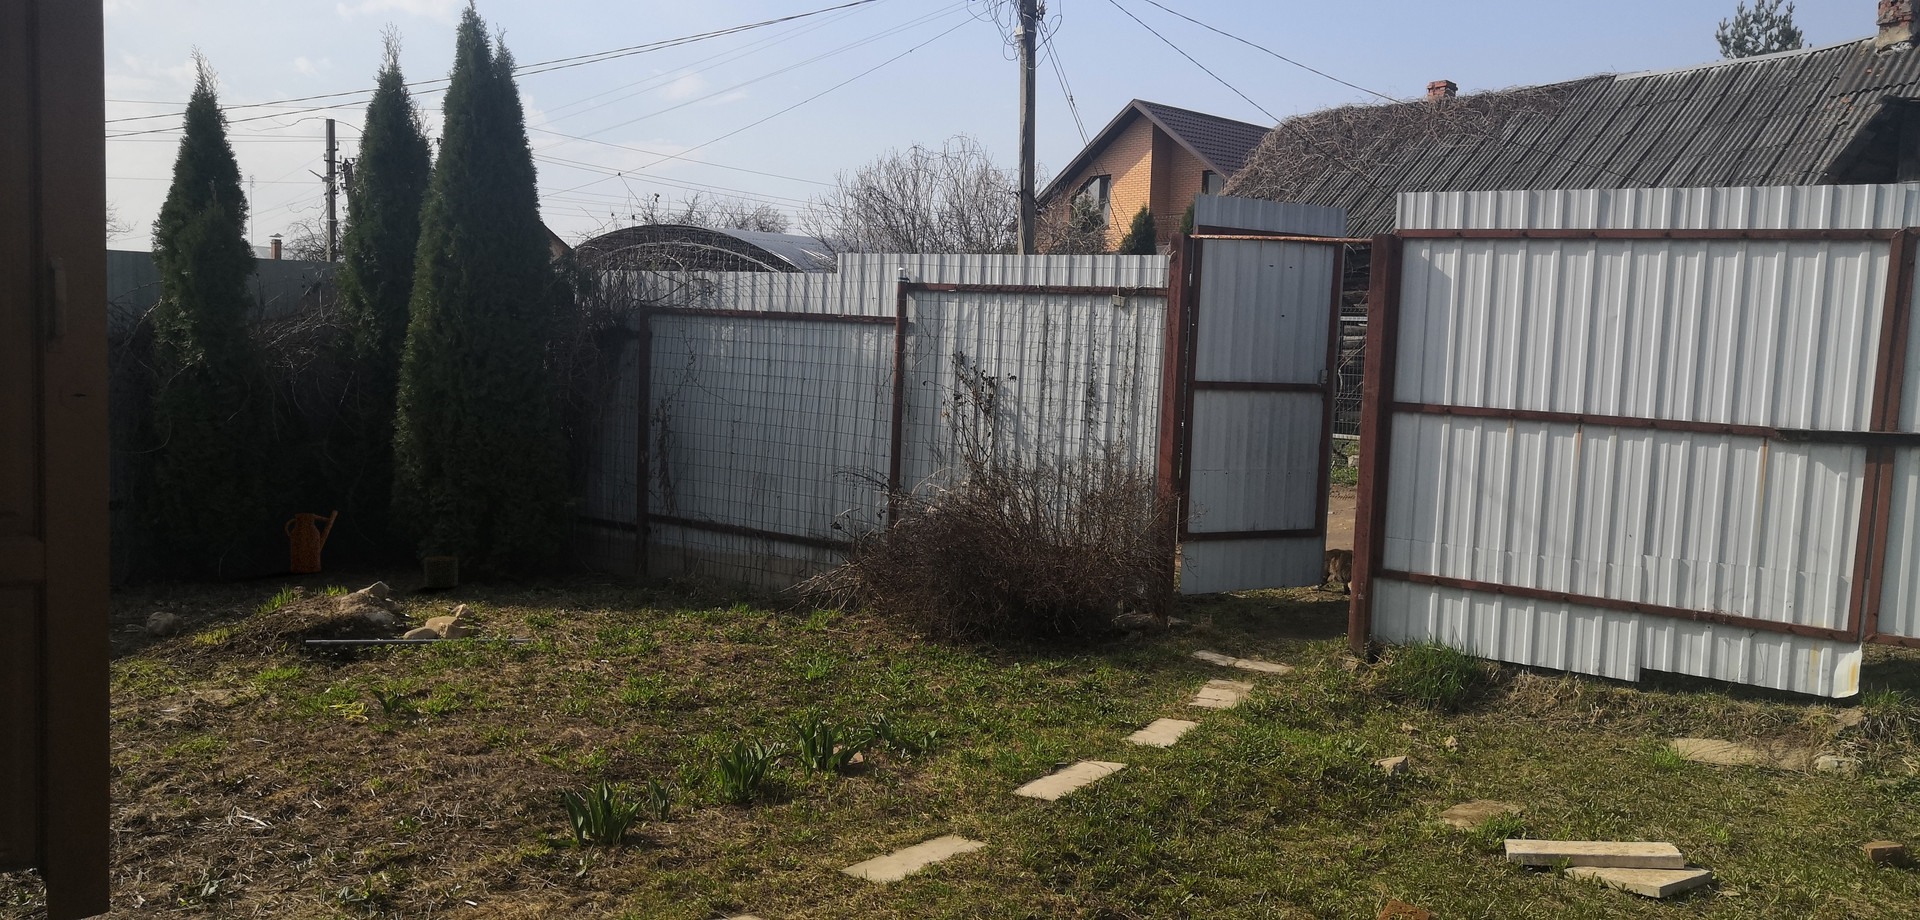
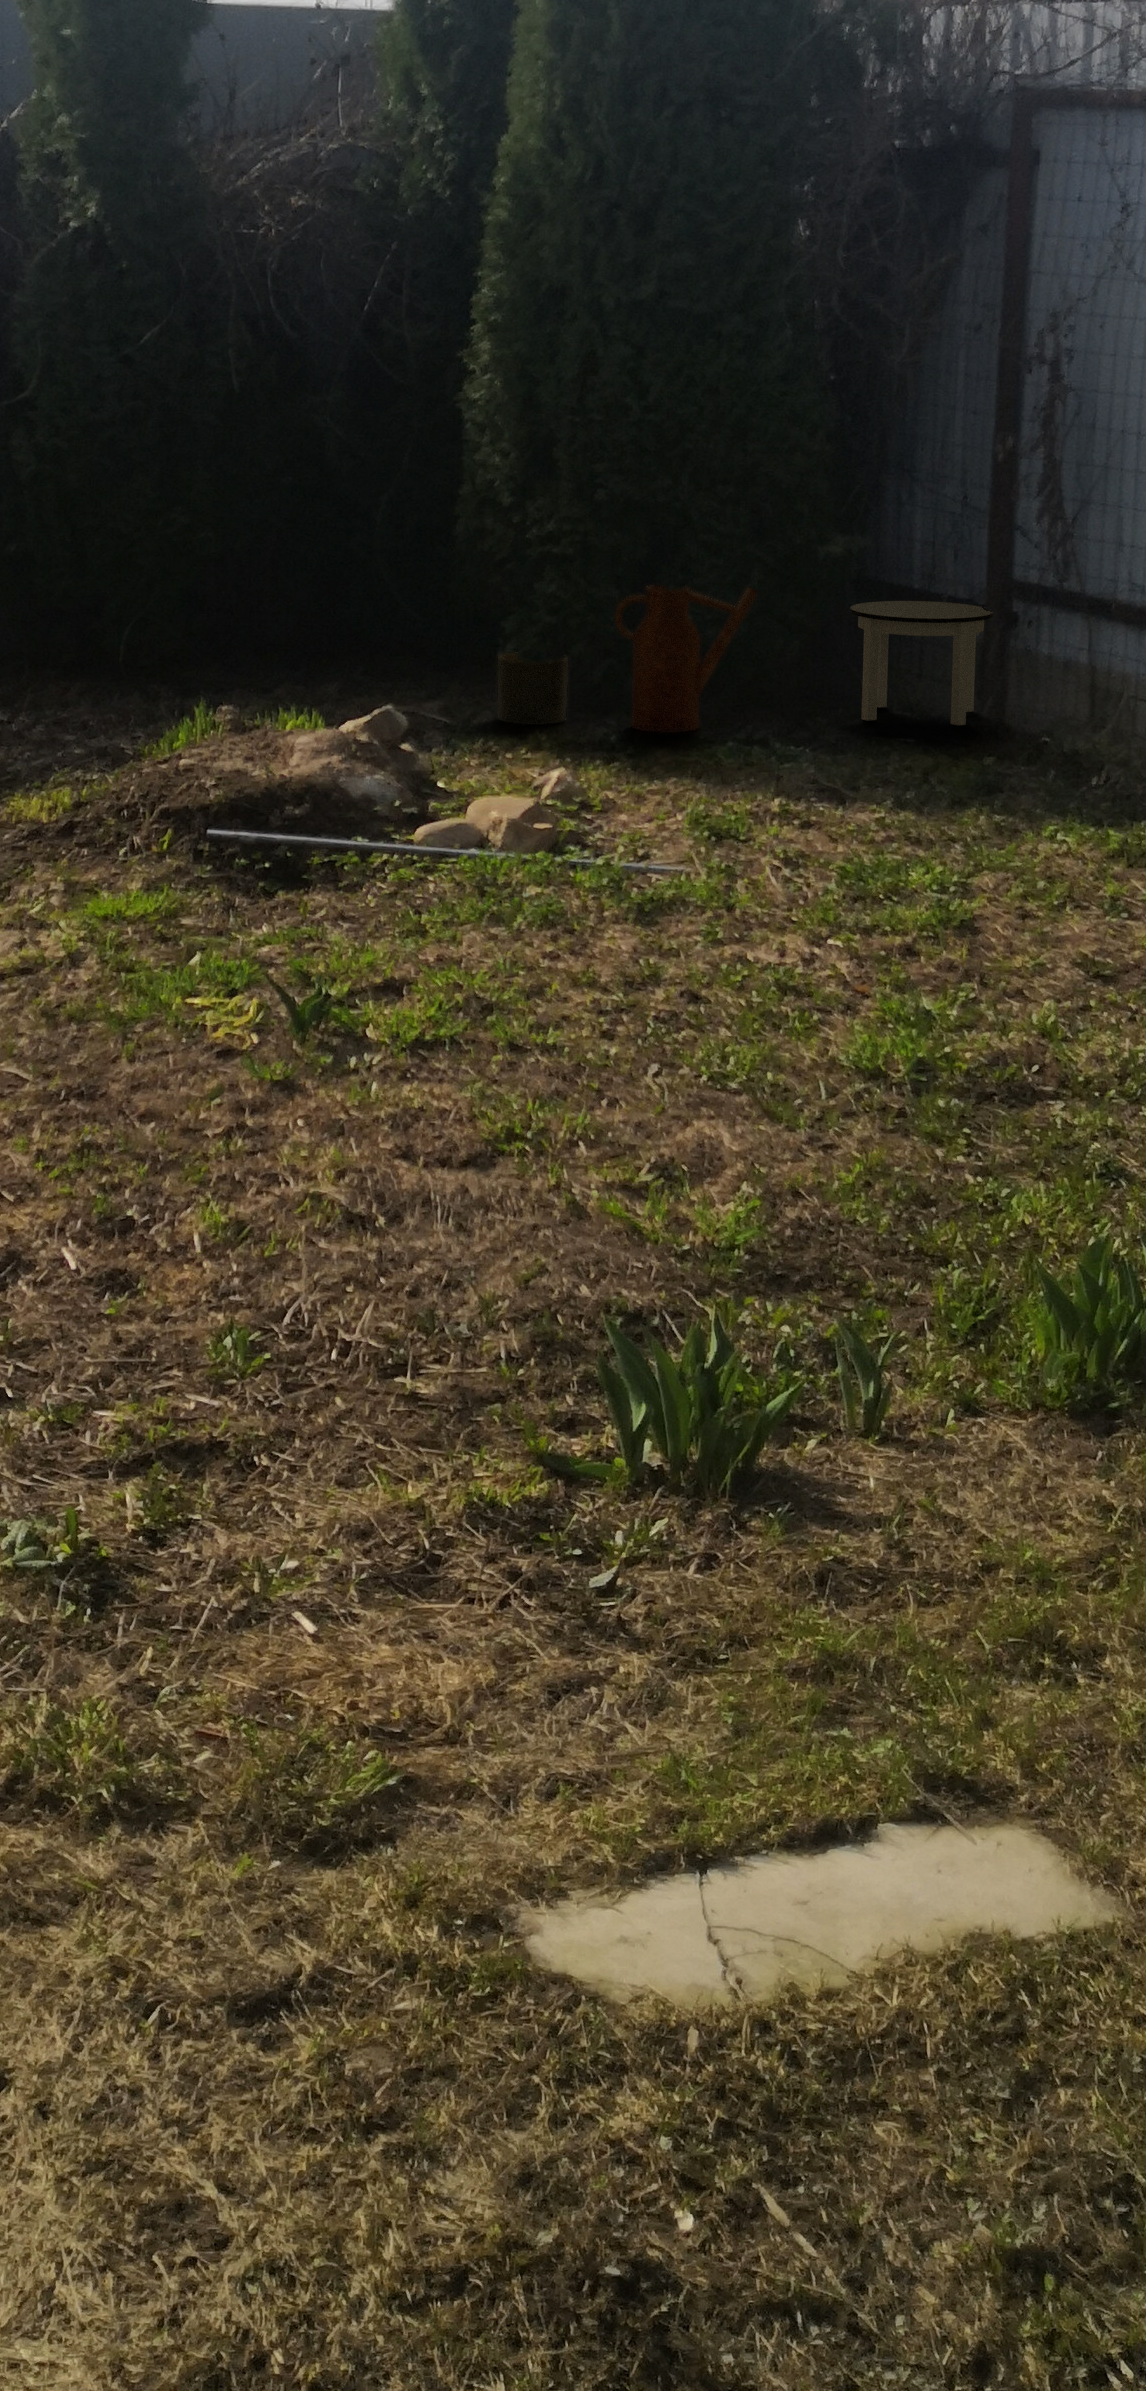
watering can: present [285,510,338,573] -> present [615,585,757,733]
round table: none [583,526,643,578] -> present [850,601,993,725]

